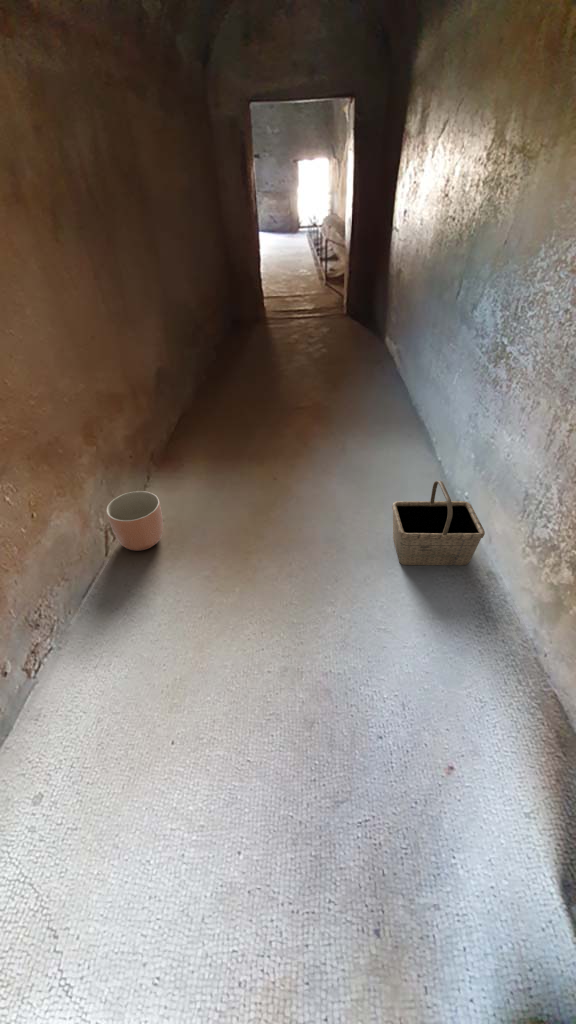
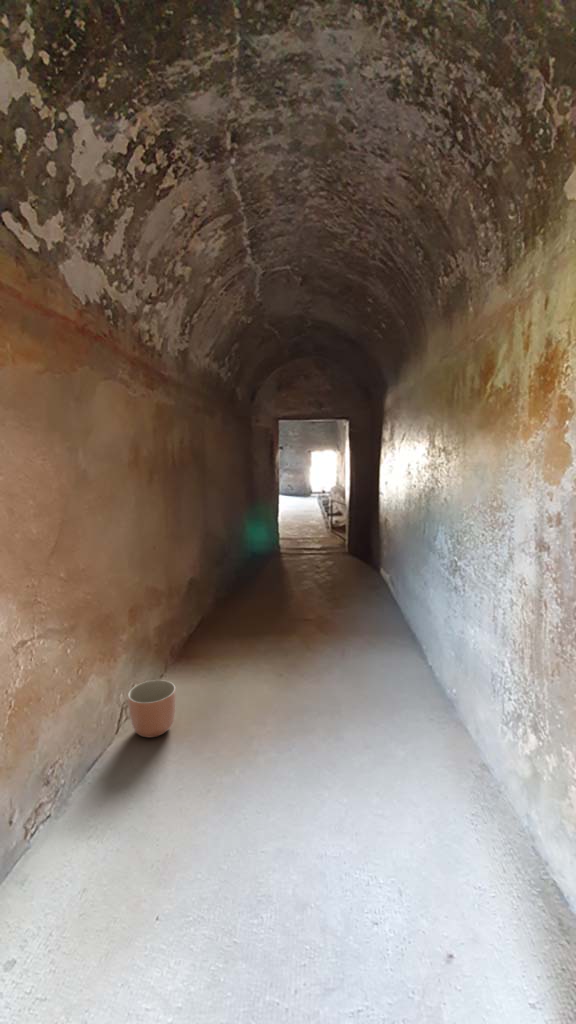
basket: present [392,481,485,565] -> none [383,671,468,757]

